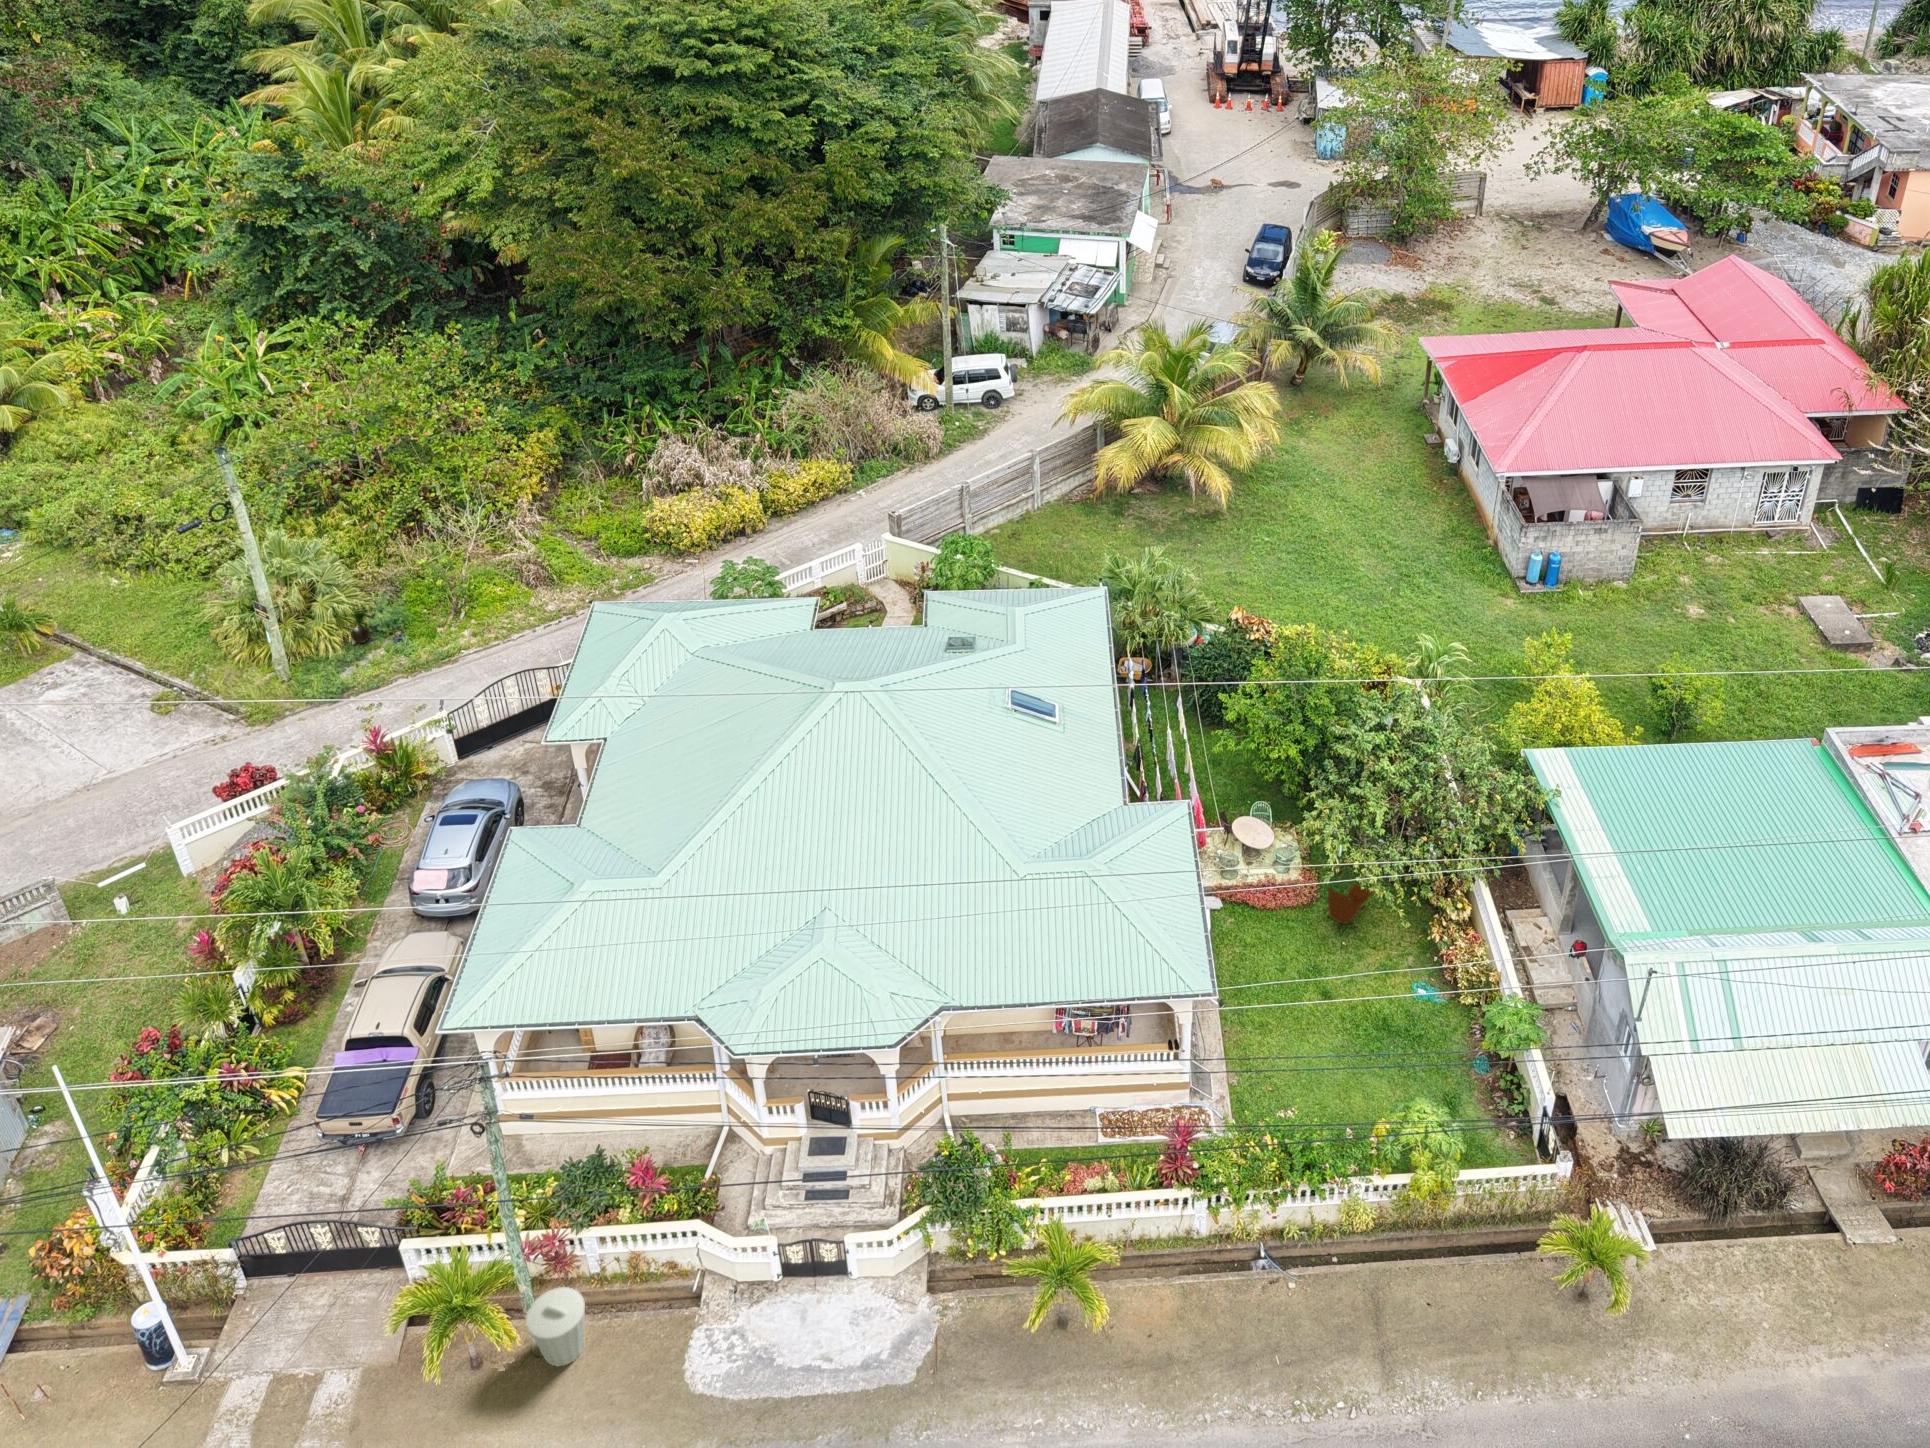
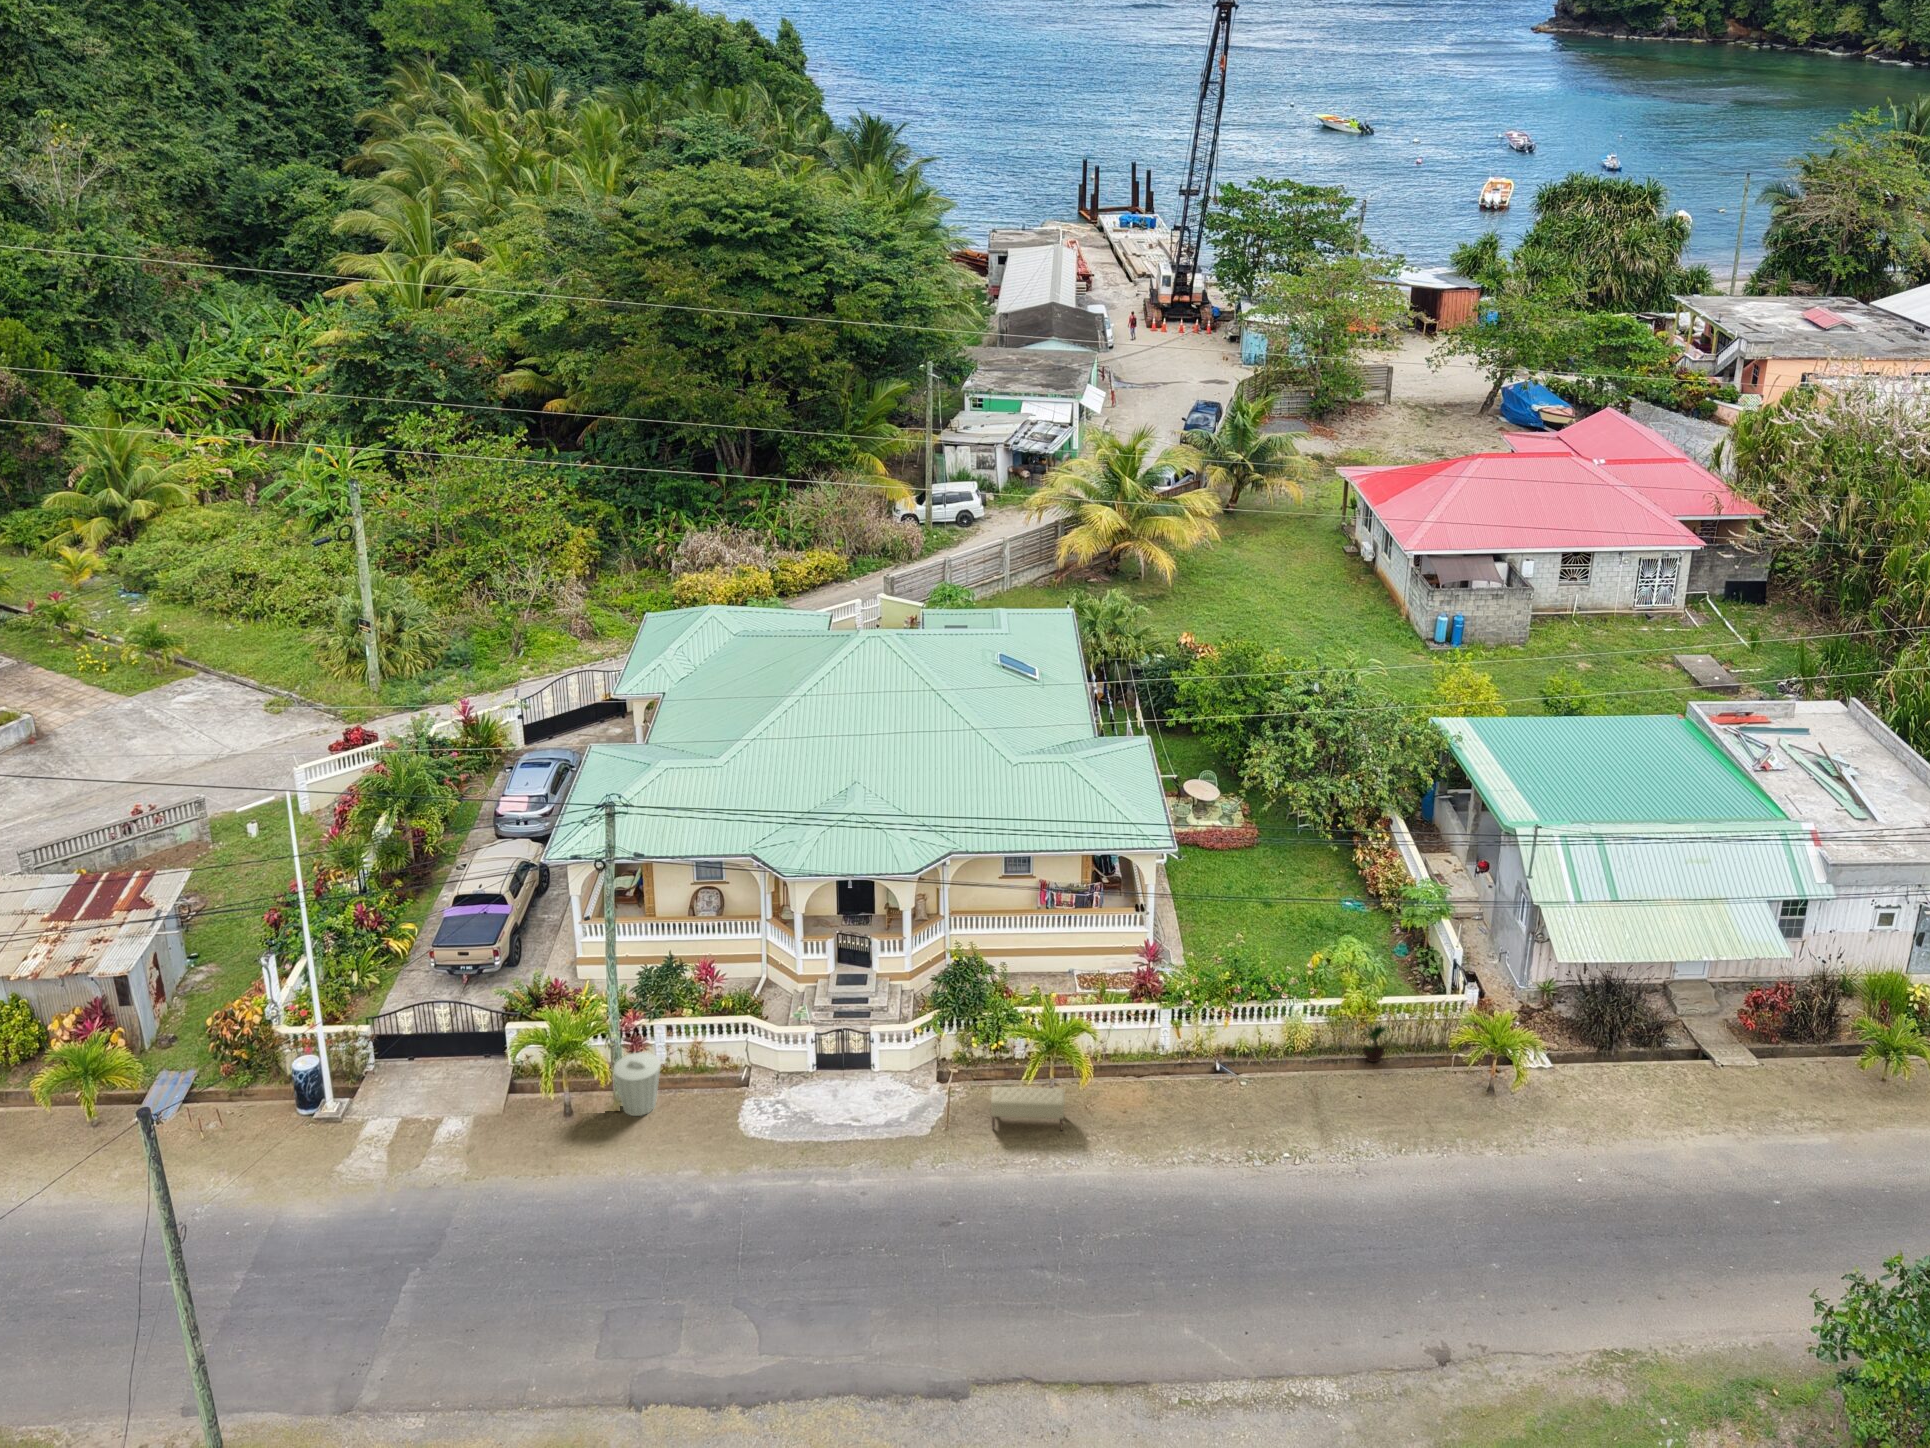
potted tree: present [350,610,371,643] -> present [1363,1022,1389,1062]
lounge chair: present [1327,884,1372,933] -> none [1266,816,1305,863]
bench: none [987,1323,1077,1376] -> present [991,1087,1065,1130]

